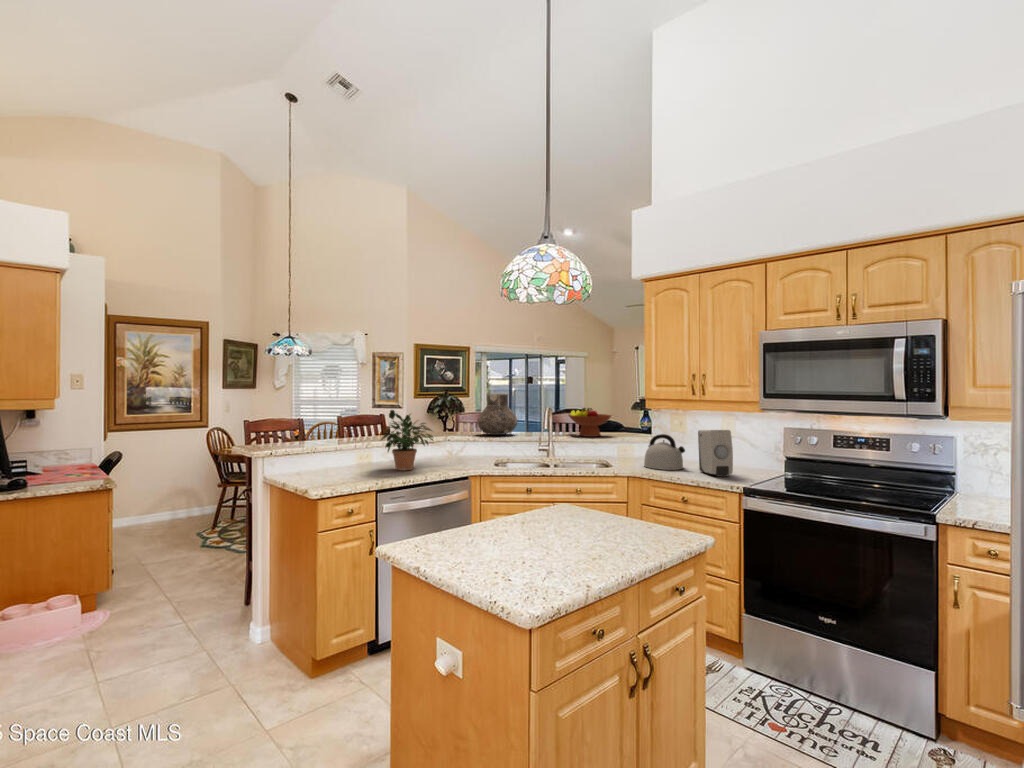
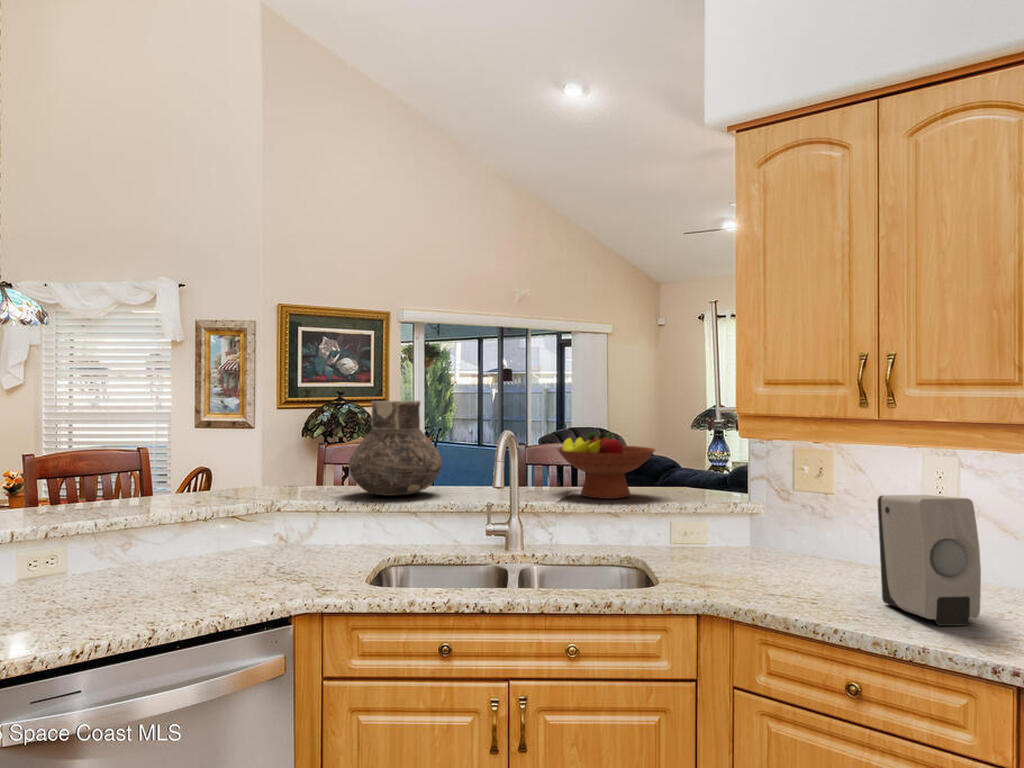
potted plant: present [381,410,433,471] -> none [39,444,214,604]
kettle: present [644,434,685,470] -> none [735,503,842,597]

